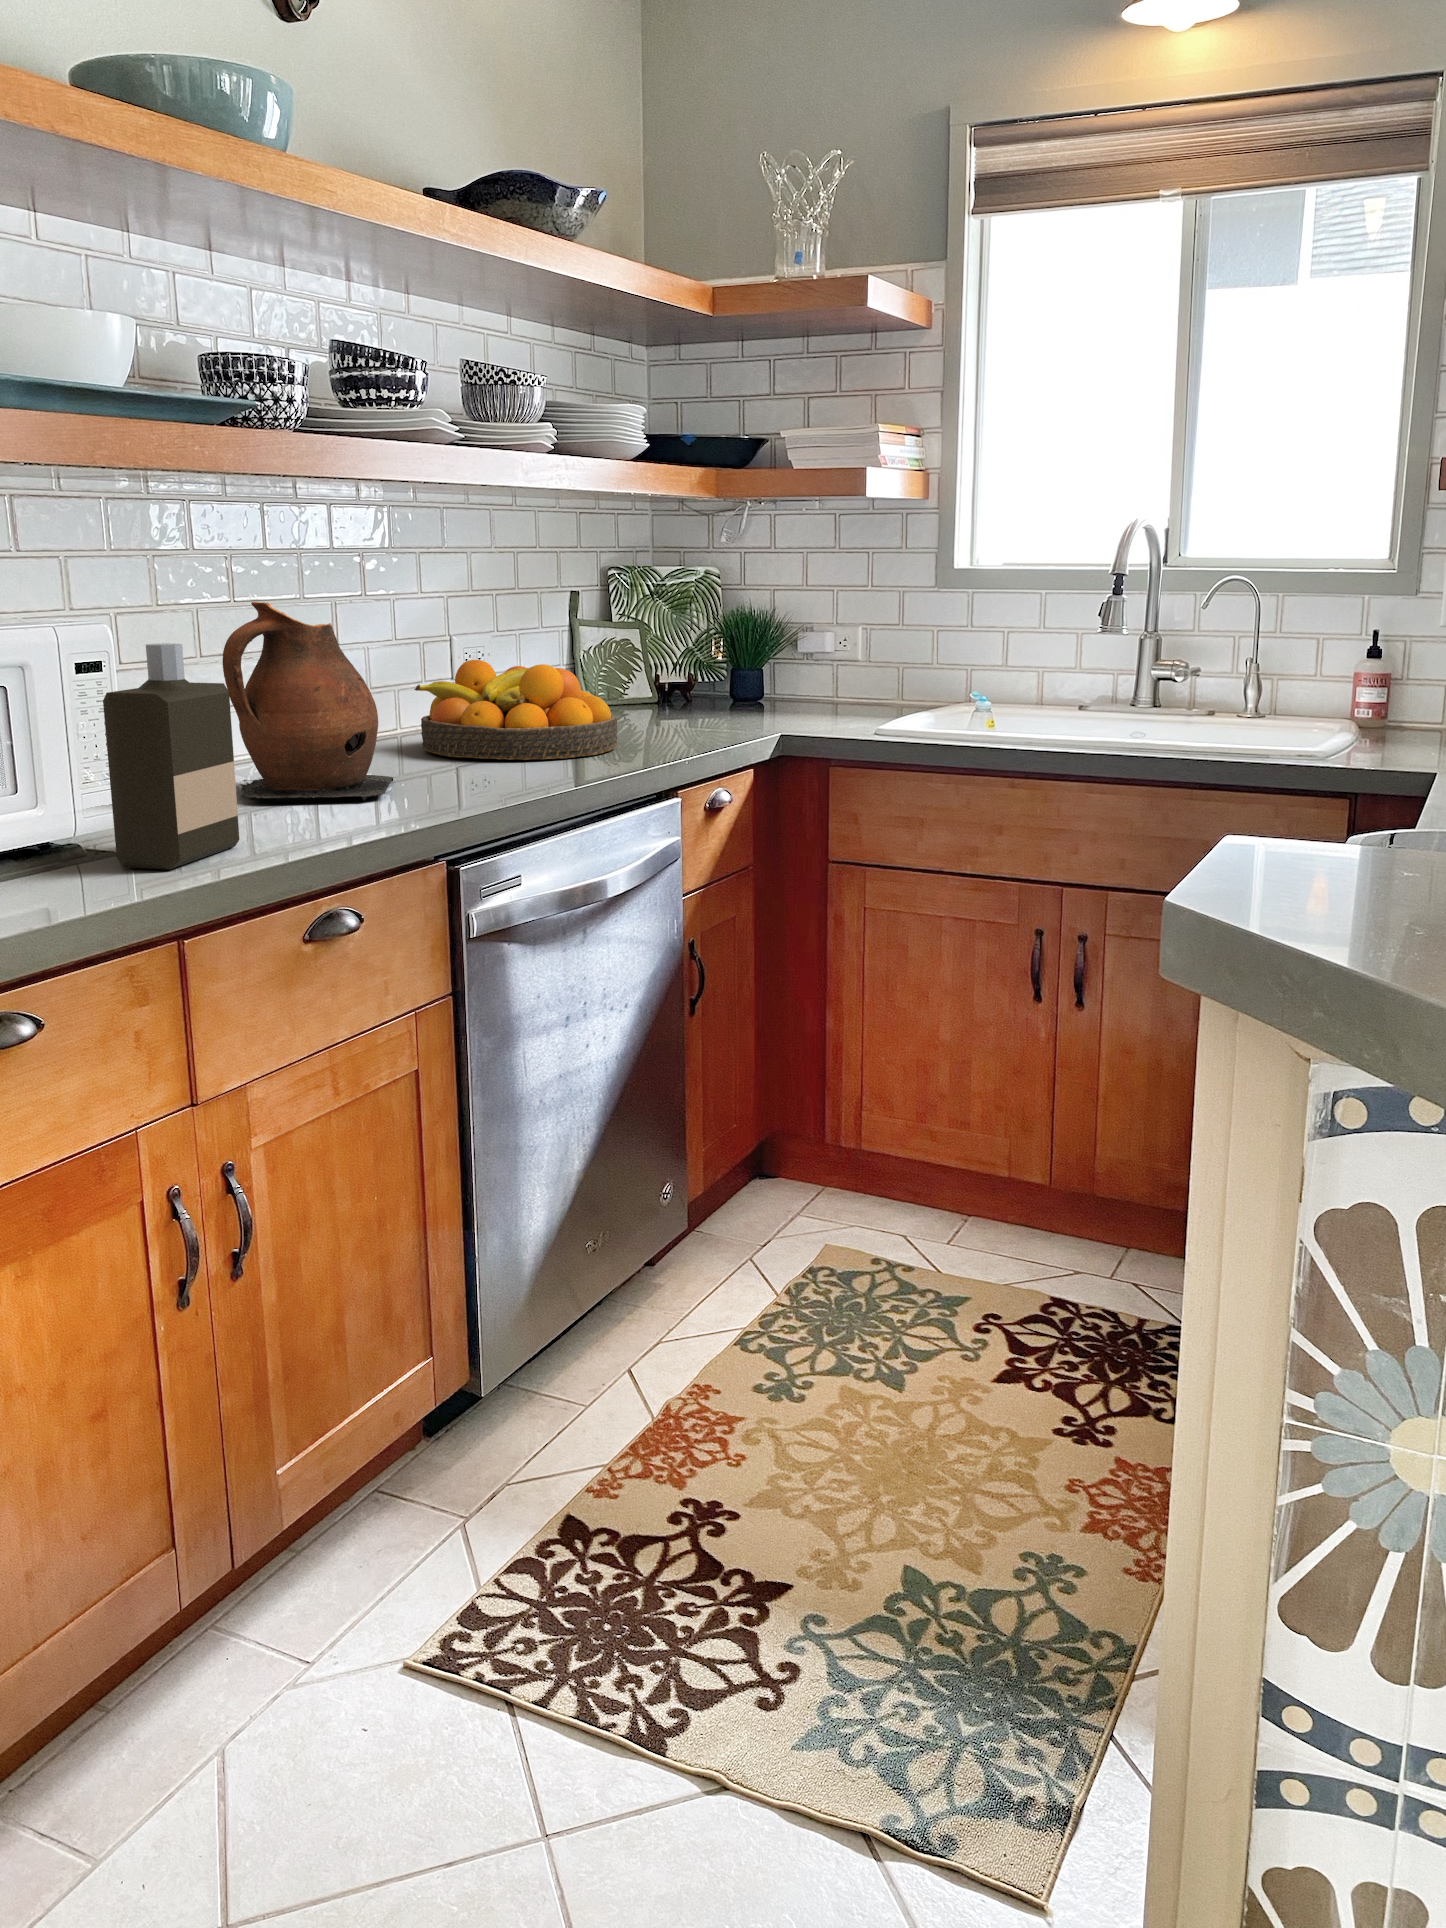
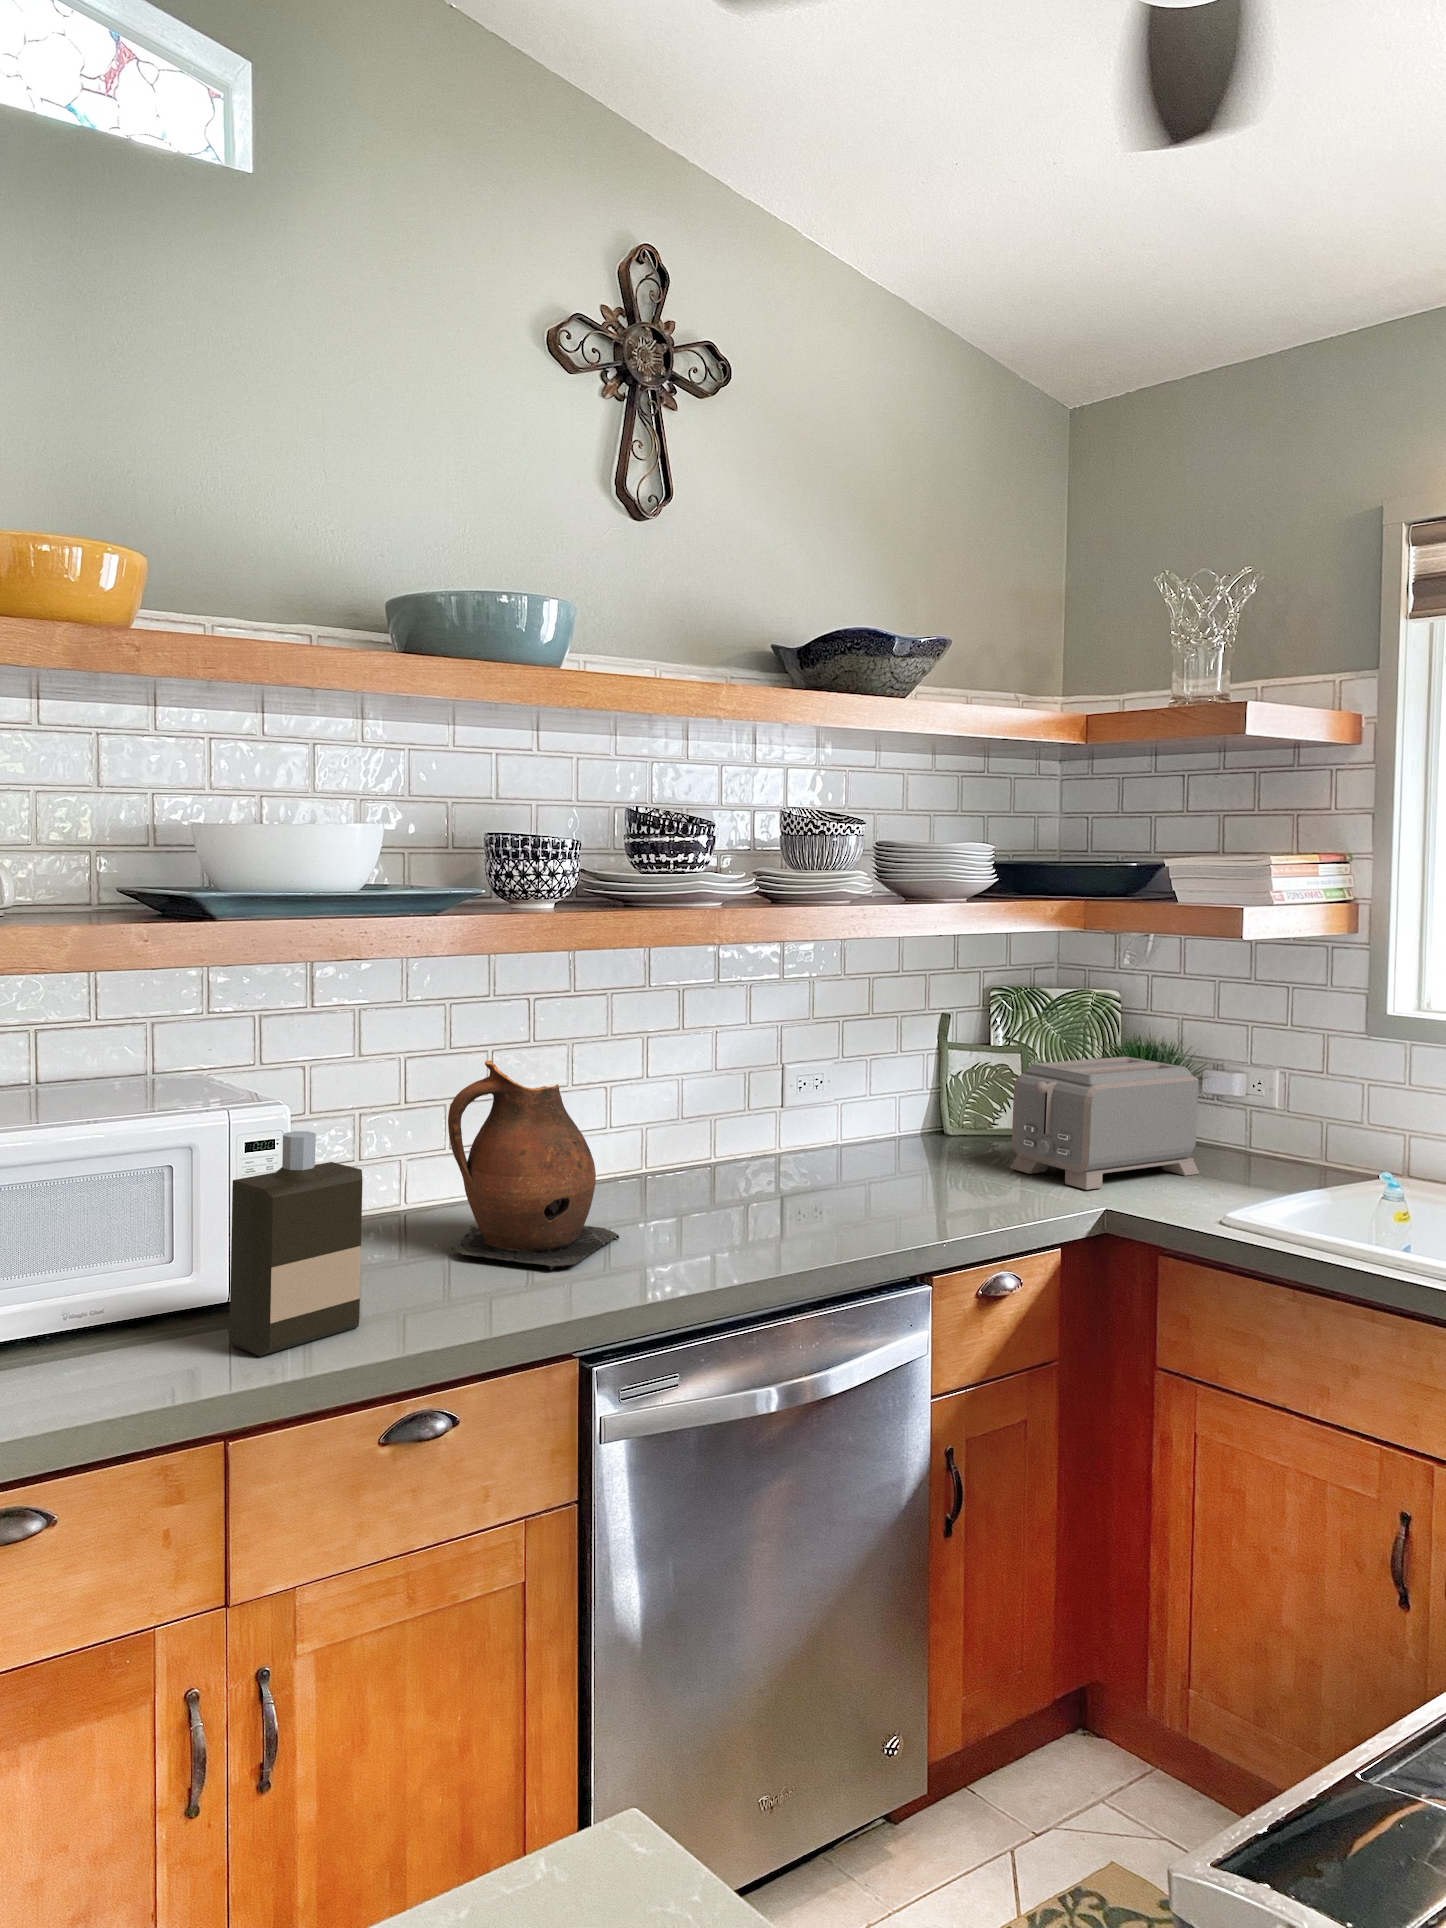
toaster: none [670,616,820,725] -> present [1010,1057,1199,1190]
fruit bowl: present [414,660,617,760] -> none [699,1103,904,1224]

